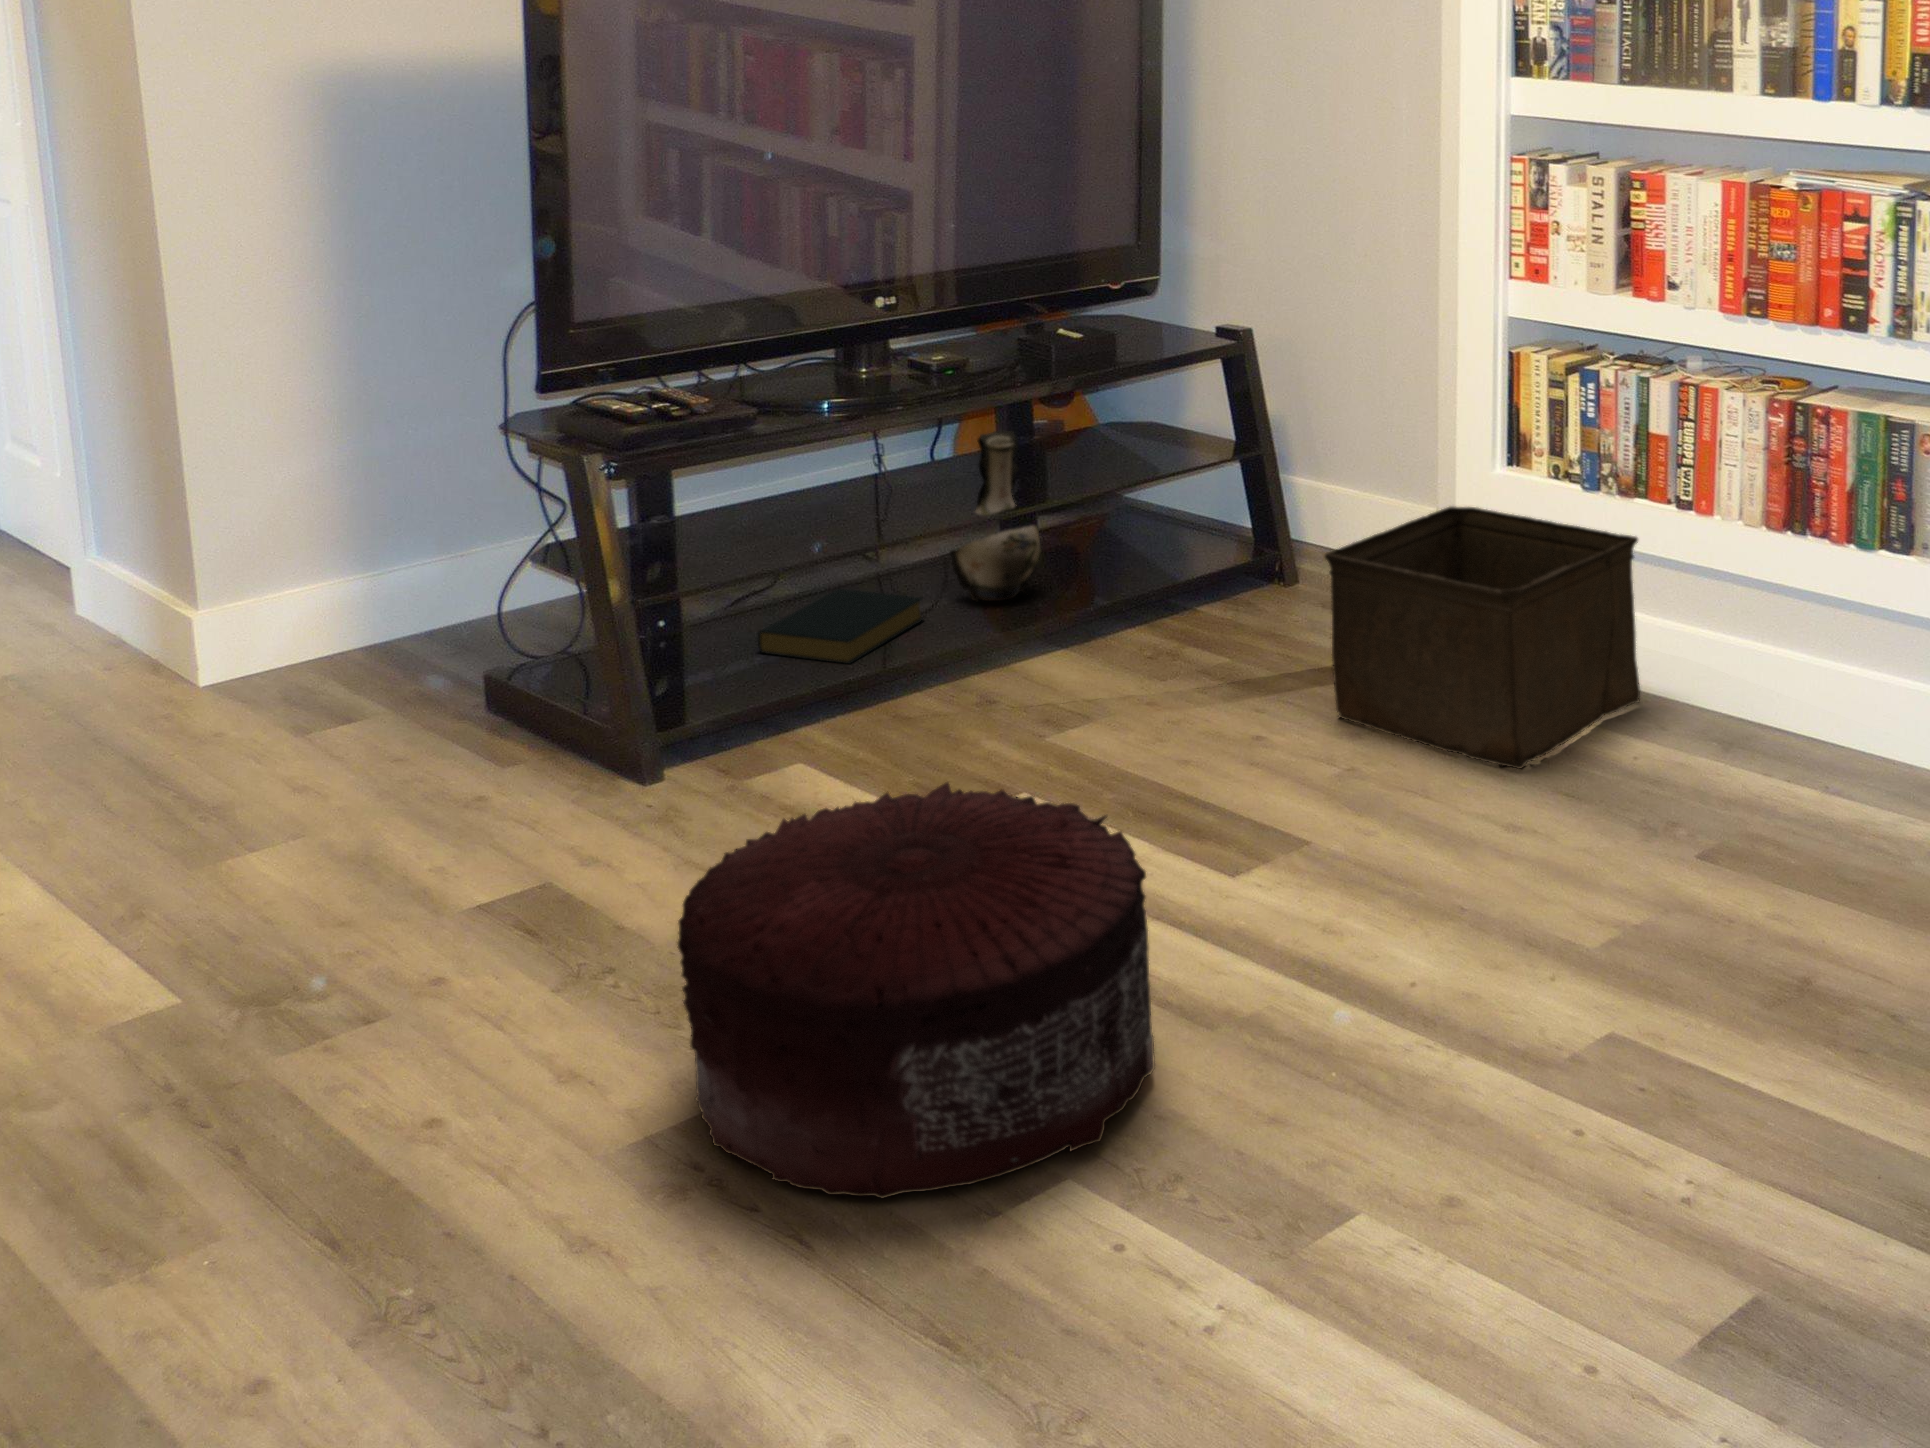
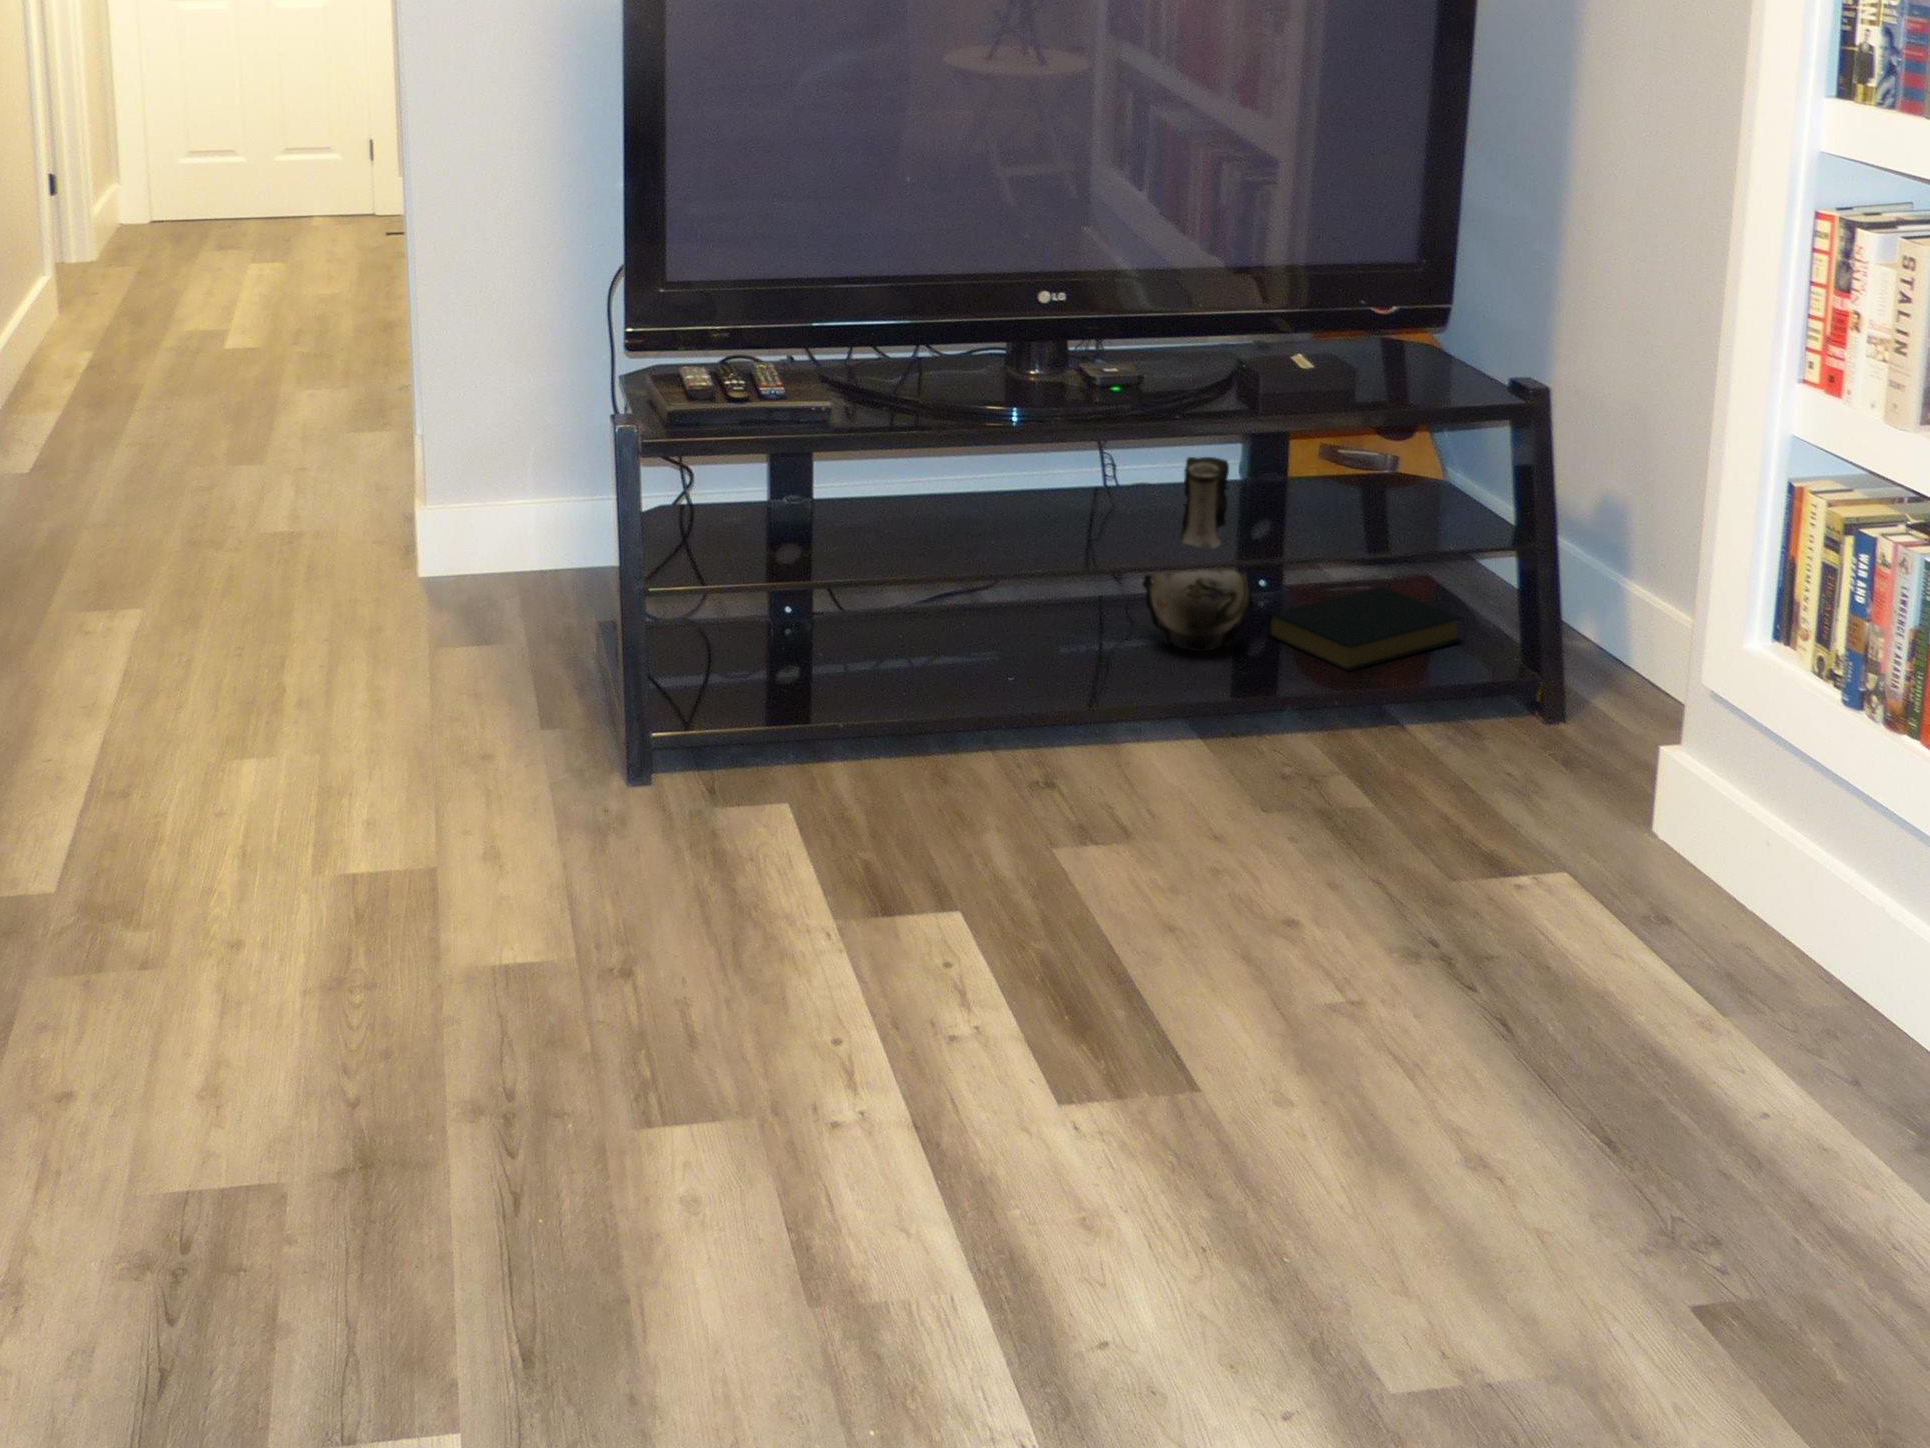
storage bin: present [1325,507,1640,769] -> none [1416,676,1879,1065]
hardback book: present [758,589,923,664] -> present [1268,587,1461,671]
pouf: present [678,782,1155,1198] -> none [231,848,792,1349]

